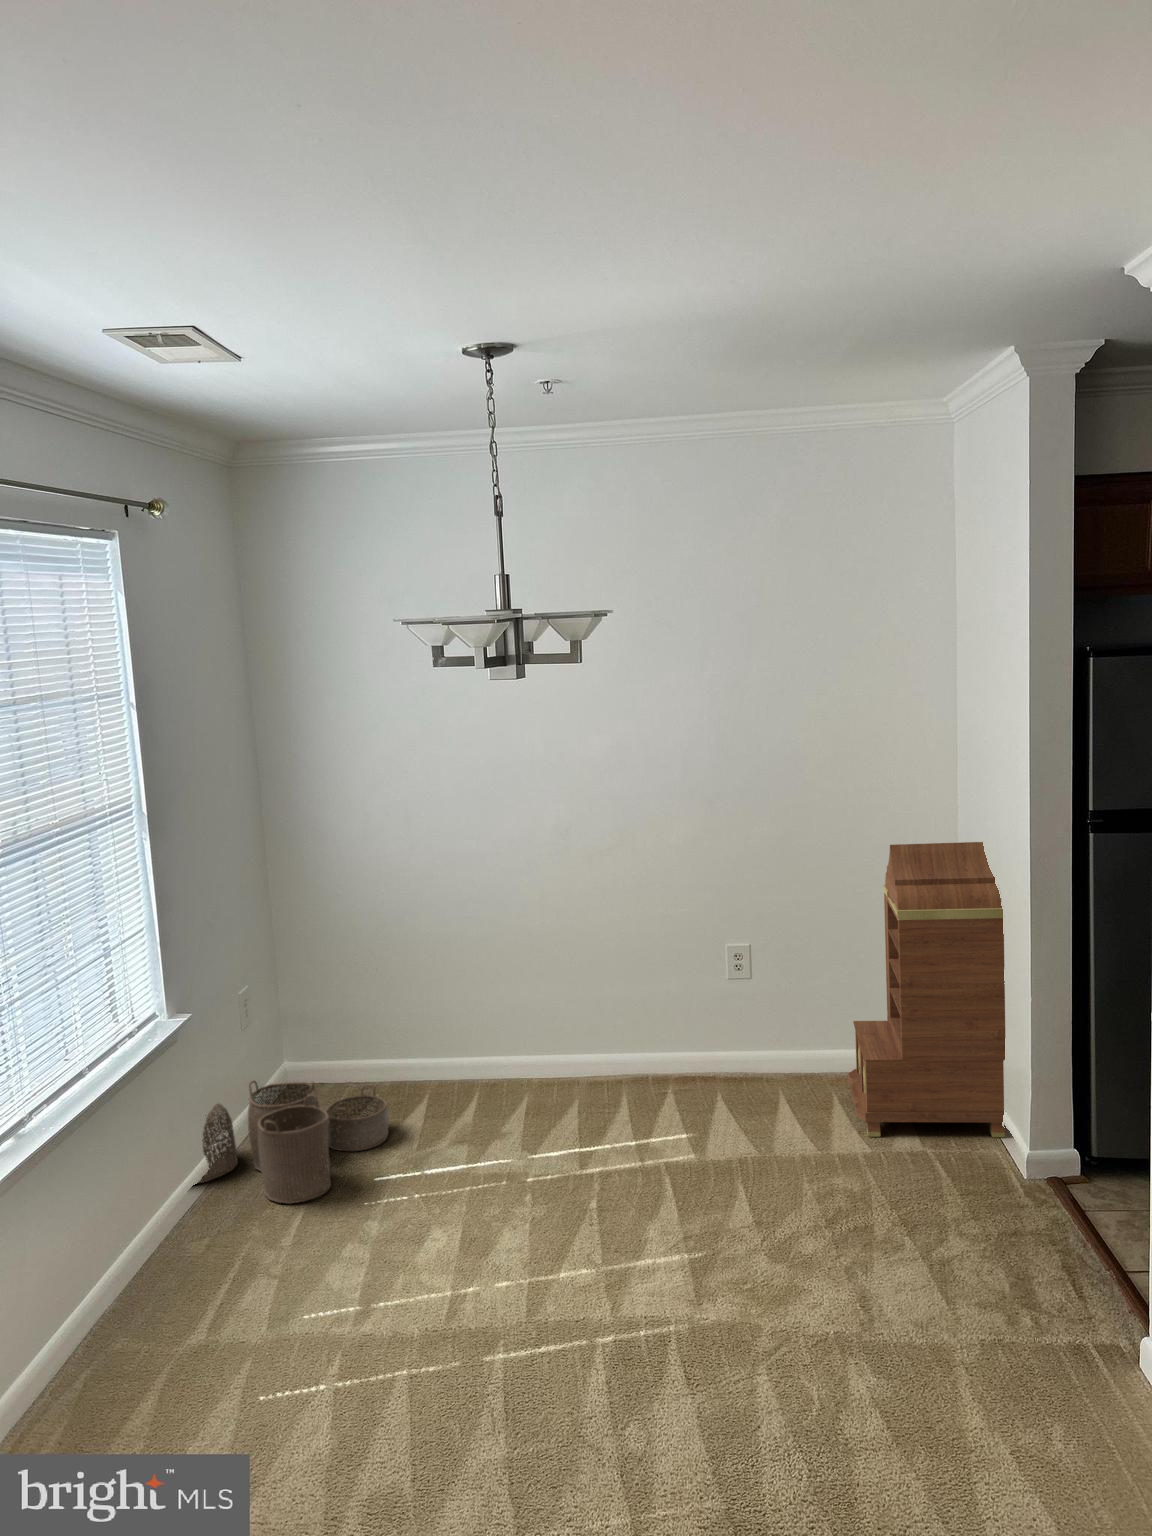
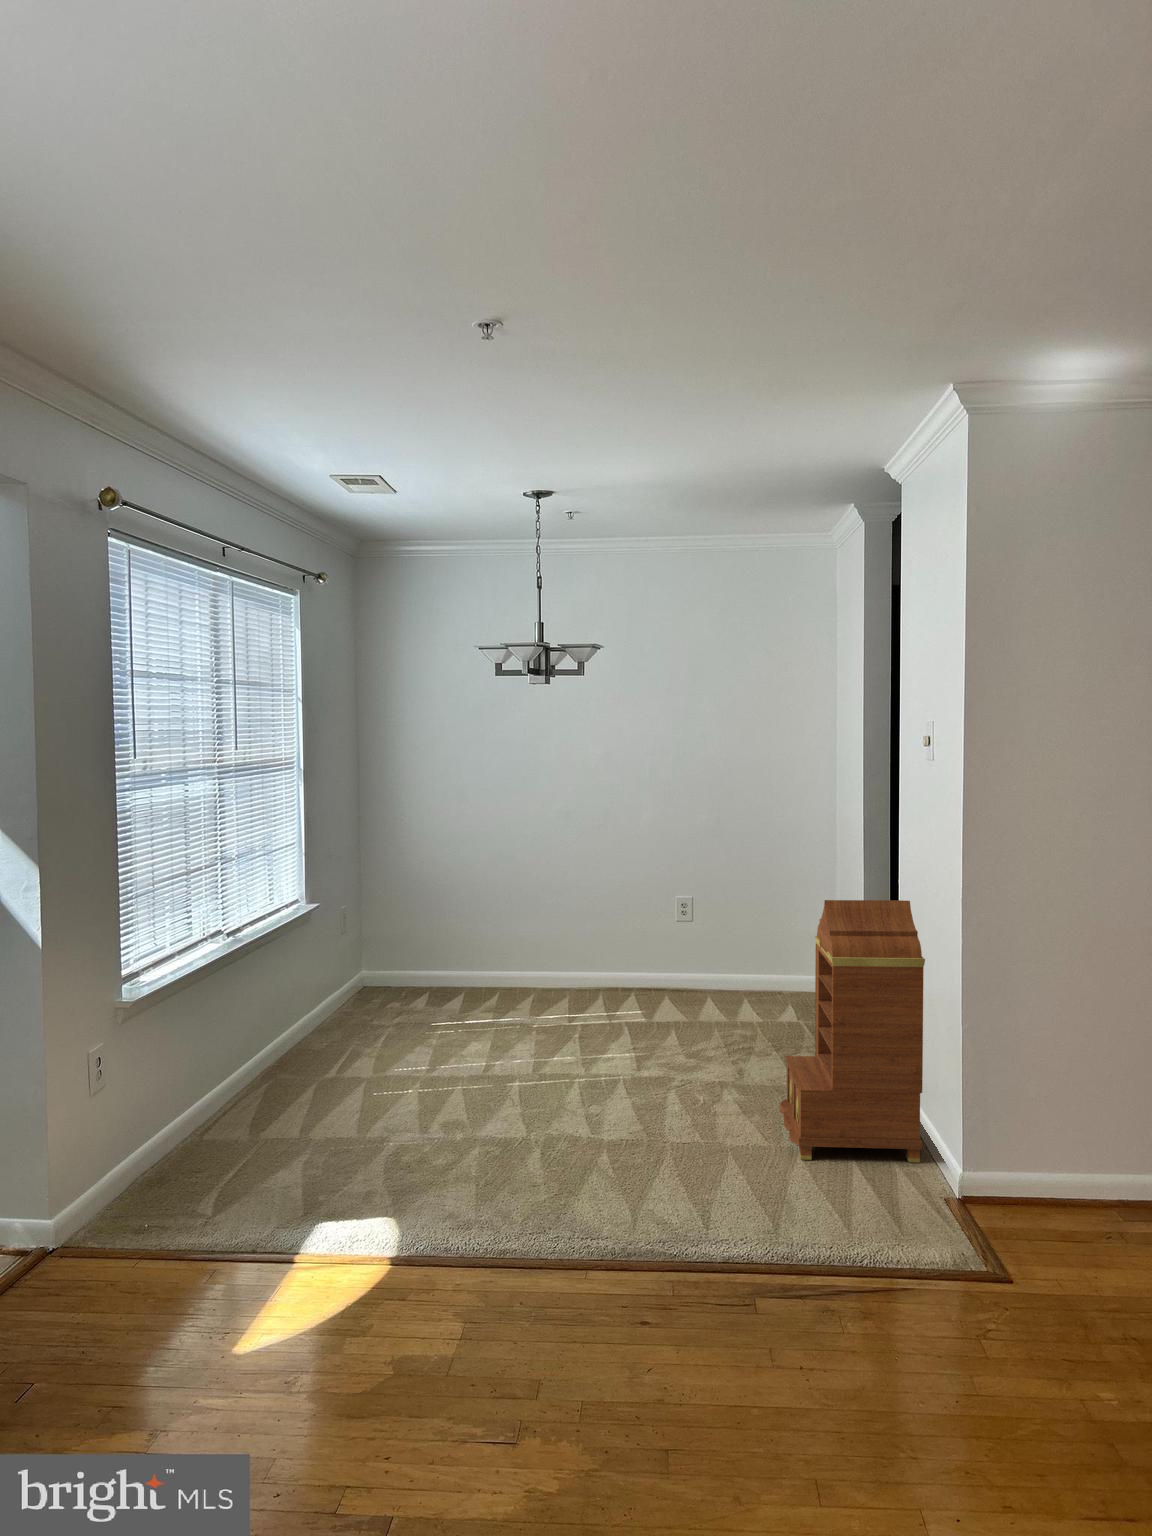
woven basket: present [199,1081,389,1203] -> none [148,1095,369,1212]

